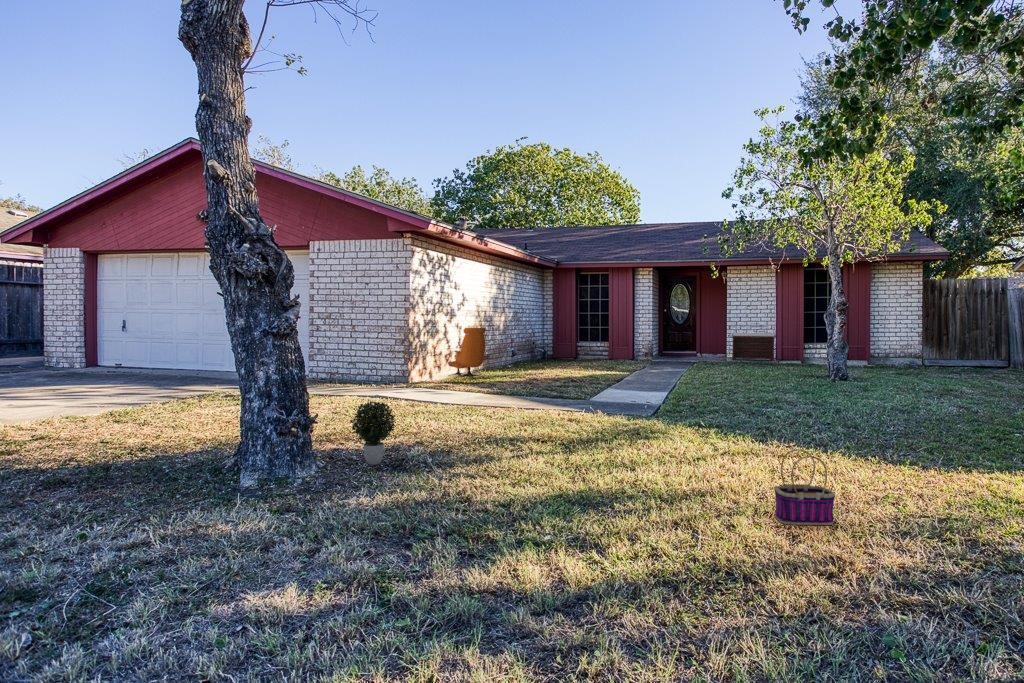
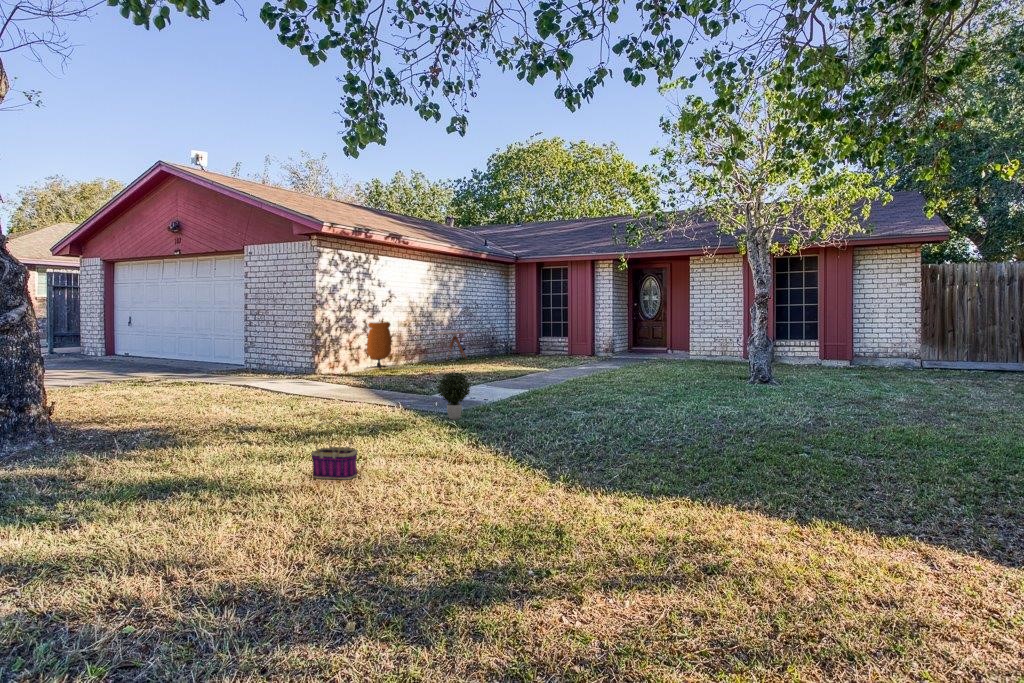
bench: present [732,333,776,361] -> none [682,327,728,355]
round table: none [496,337,537,367] -> present [438,331,473,359]
potted plant: present [350,401,396,465] -> present [437,372,470,420]

